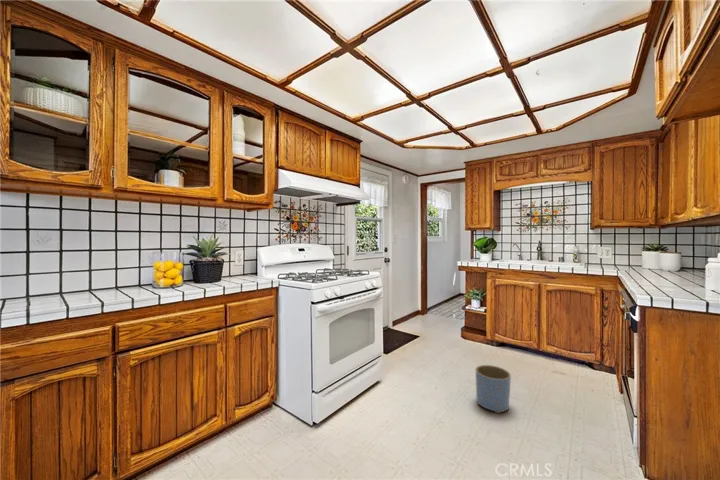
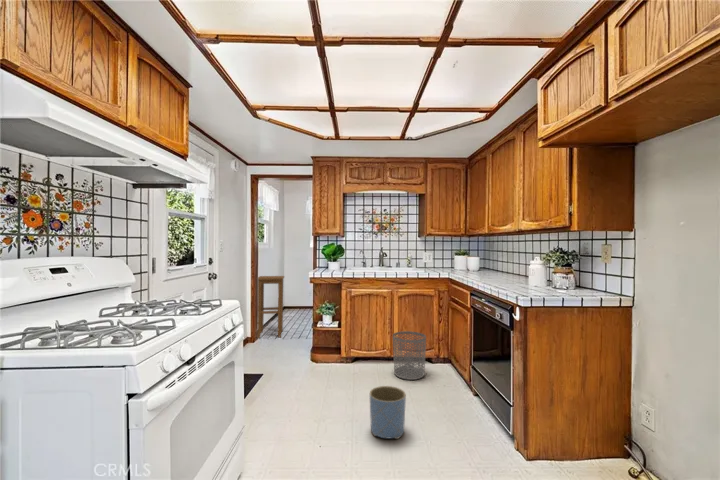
stool: none [428,263,453,315] -> present [257,276,284,338]
waste bin: none [533,326,574,376] -> present [393,331,426,380]

